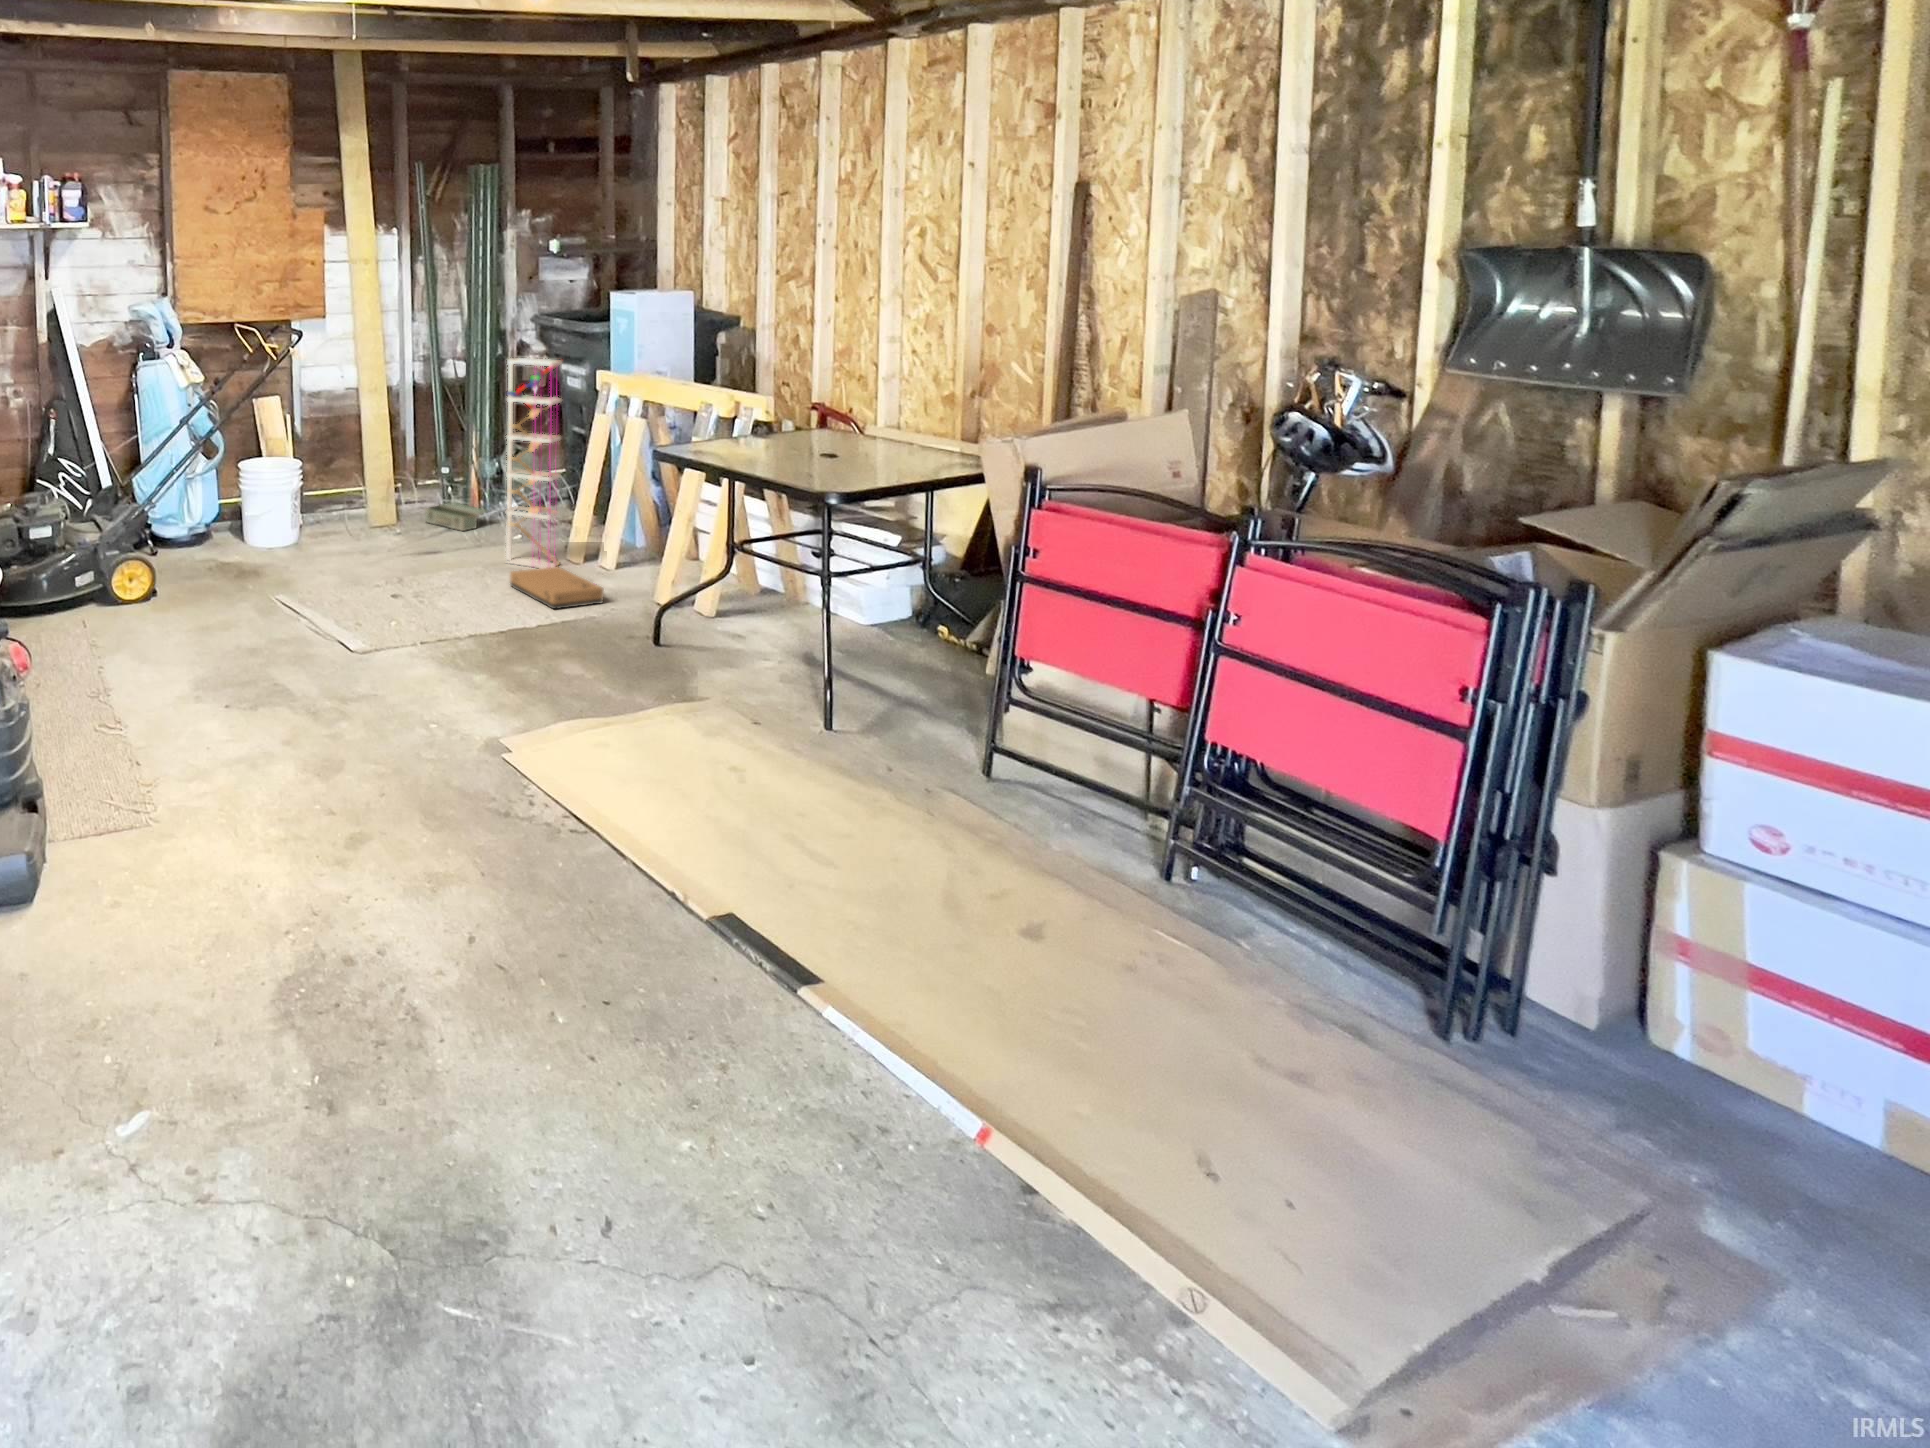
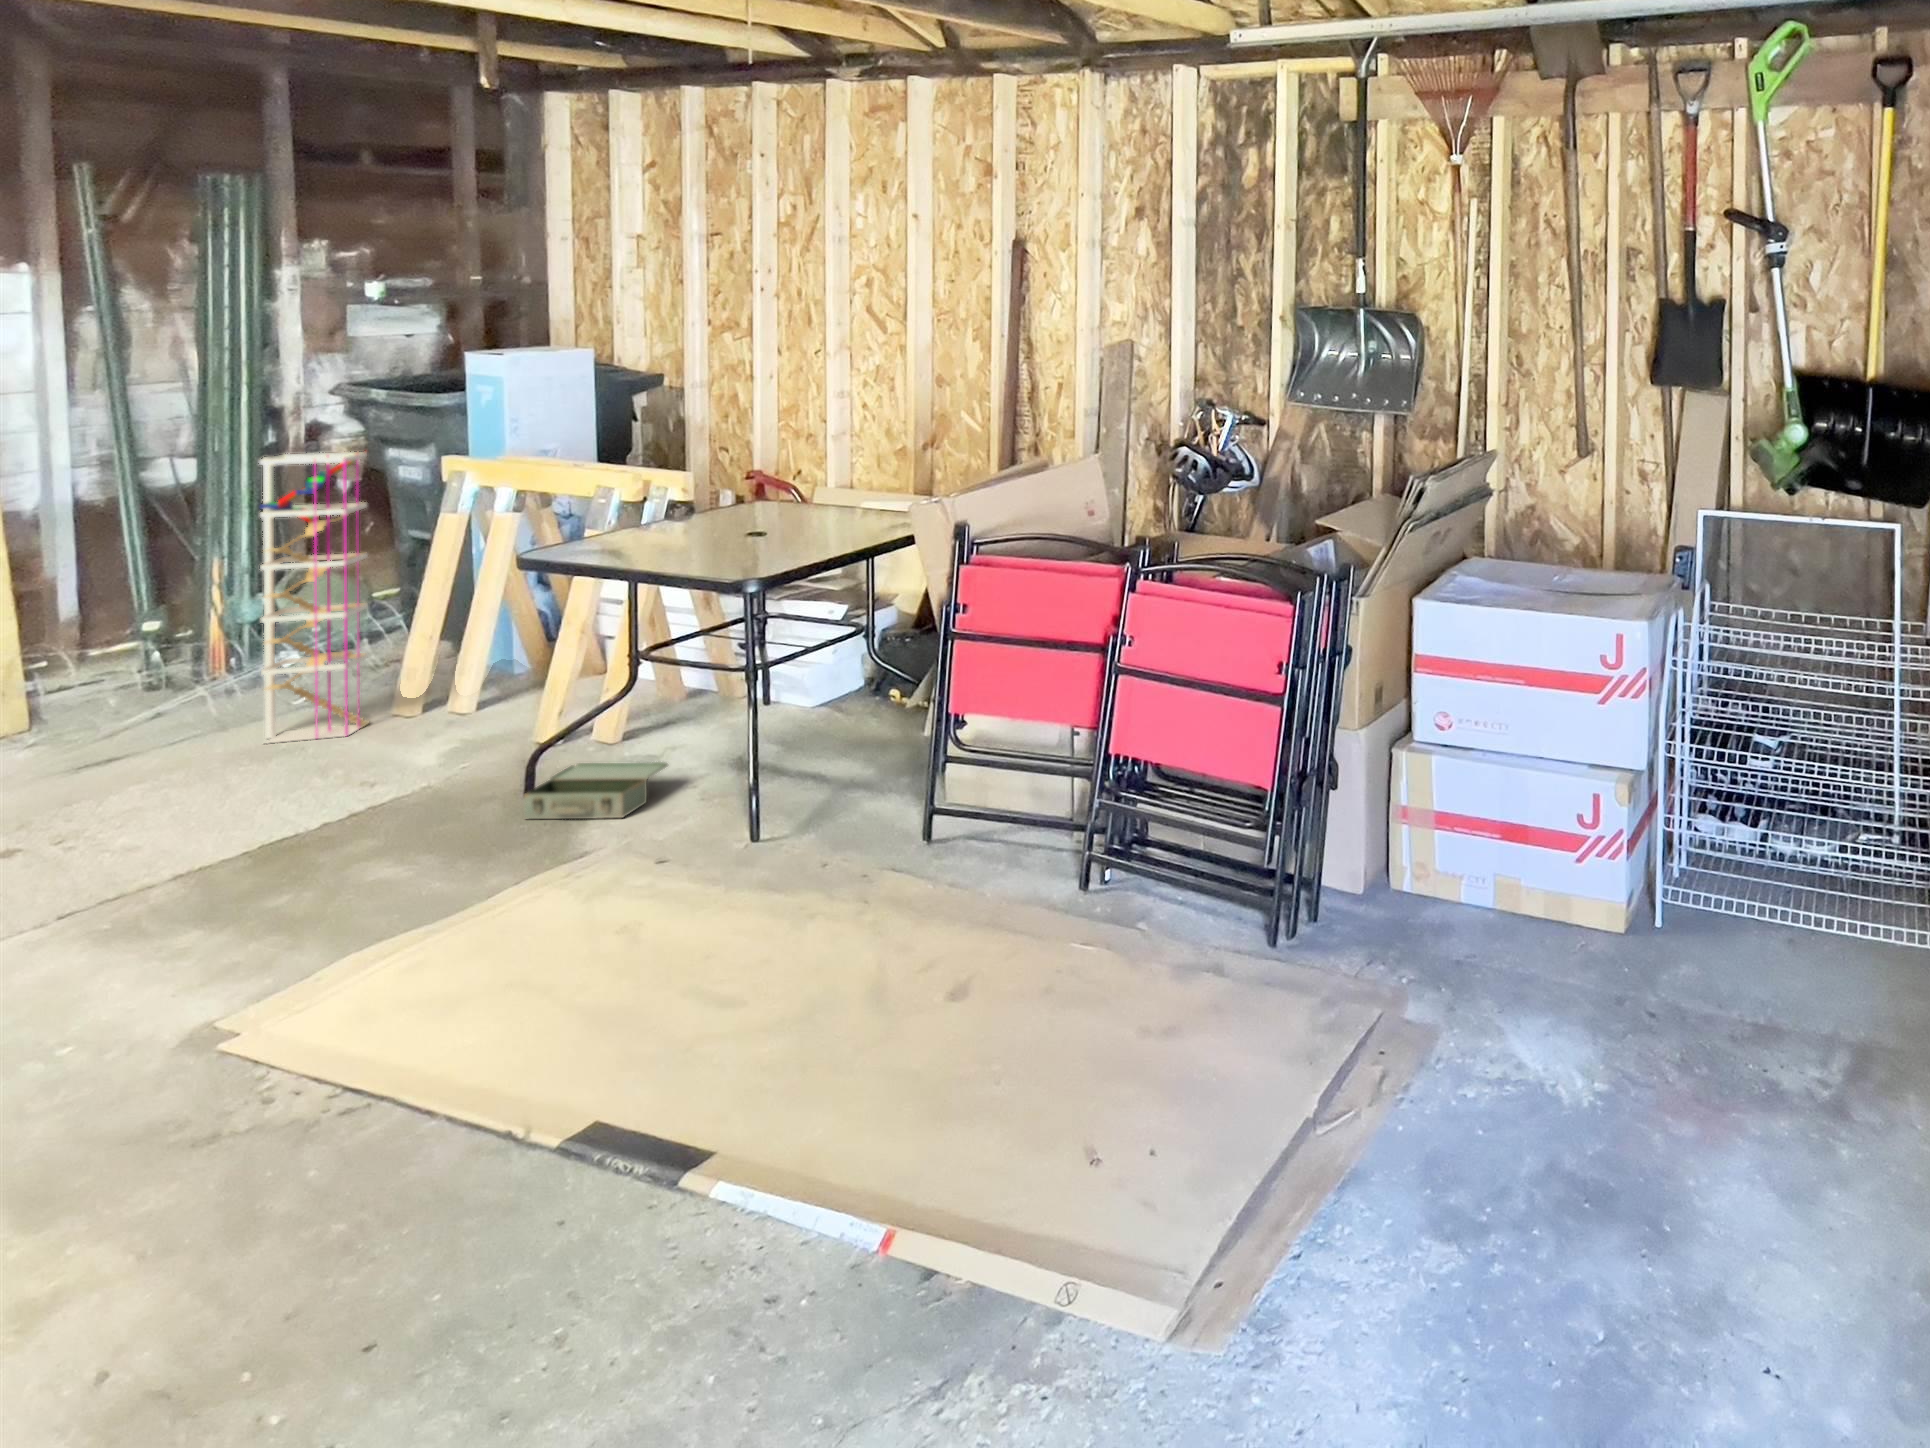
toolbox: present [425,503,487,531] -> present [523,762,668,819]
cardboard box: present [510,566,604,609] -> none [265,731,437,796]

